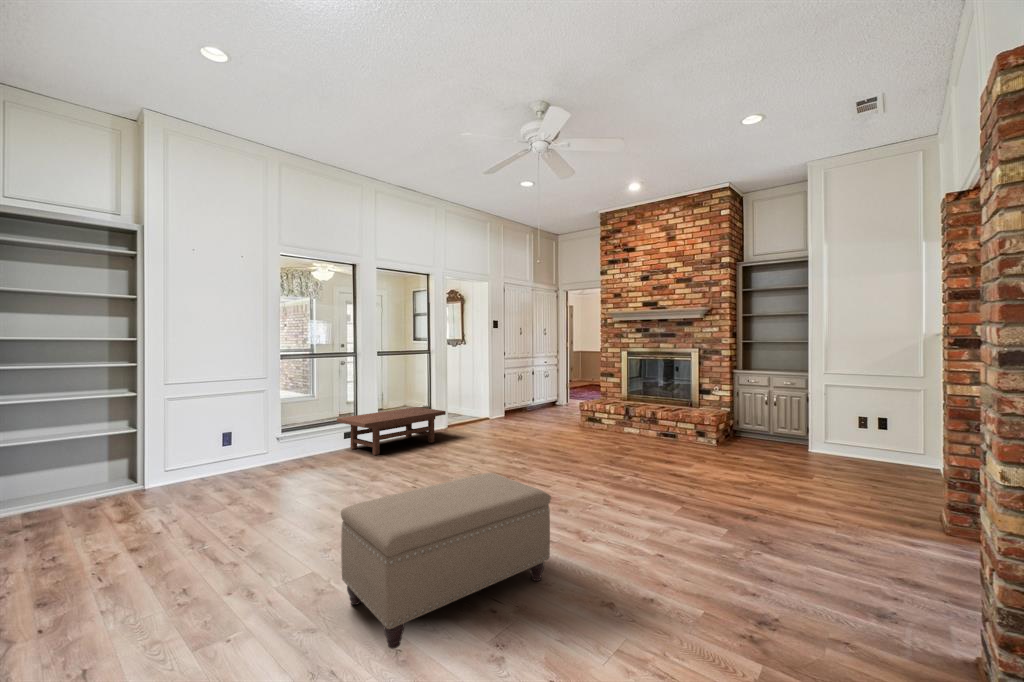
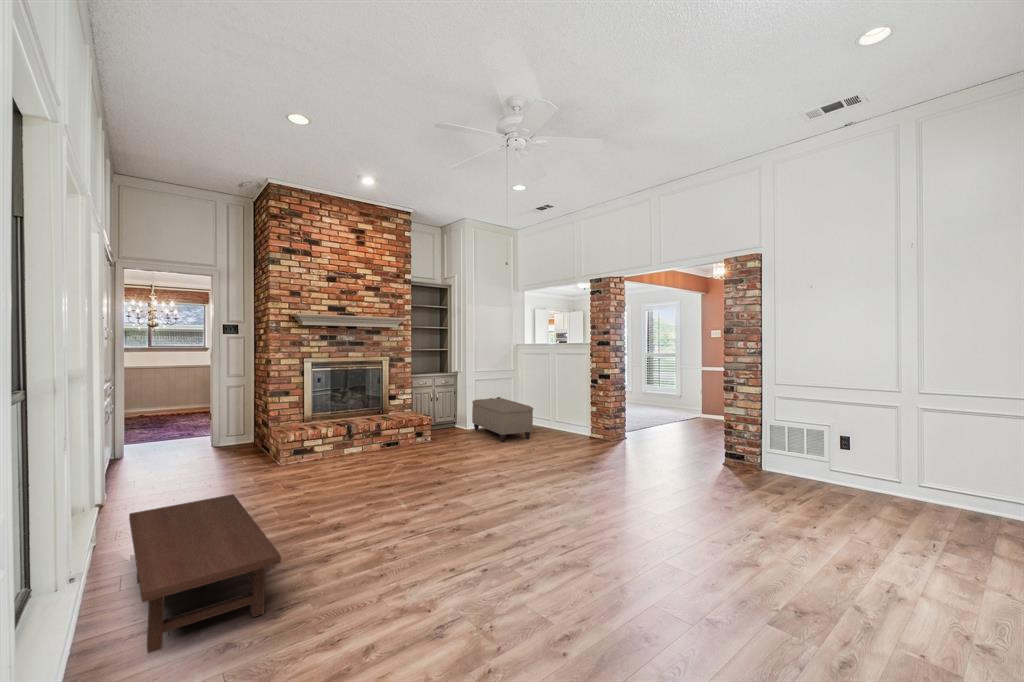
ottoman: present [341,473,551,649] -> present [472,398,533,442]

